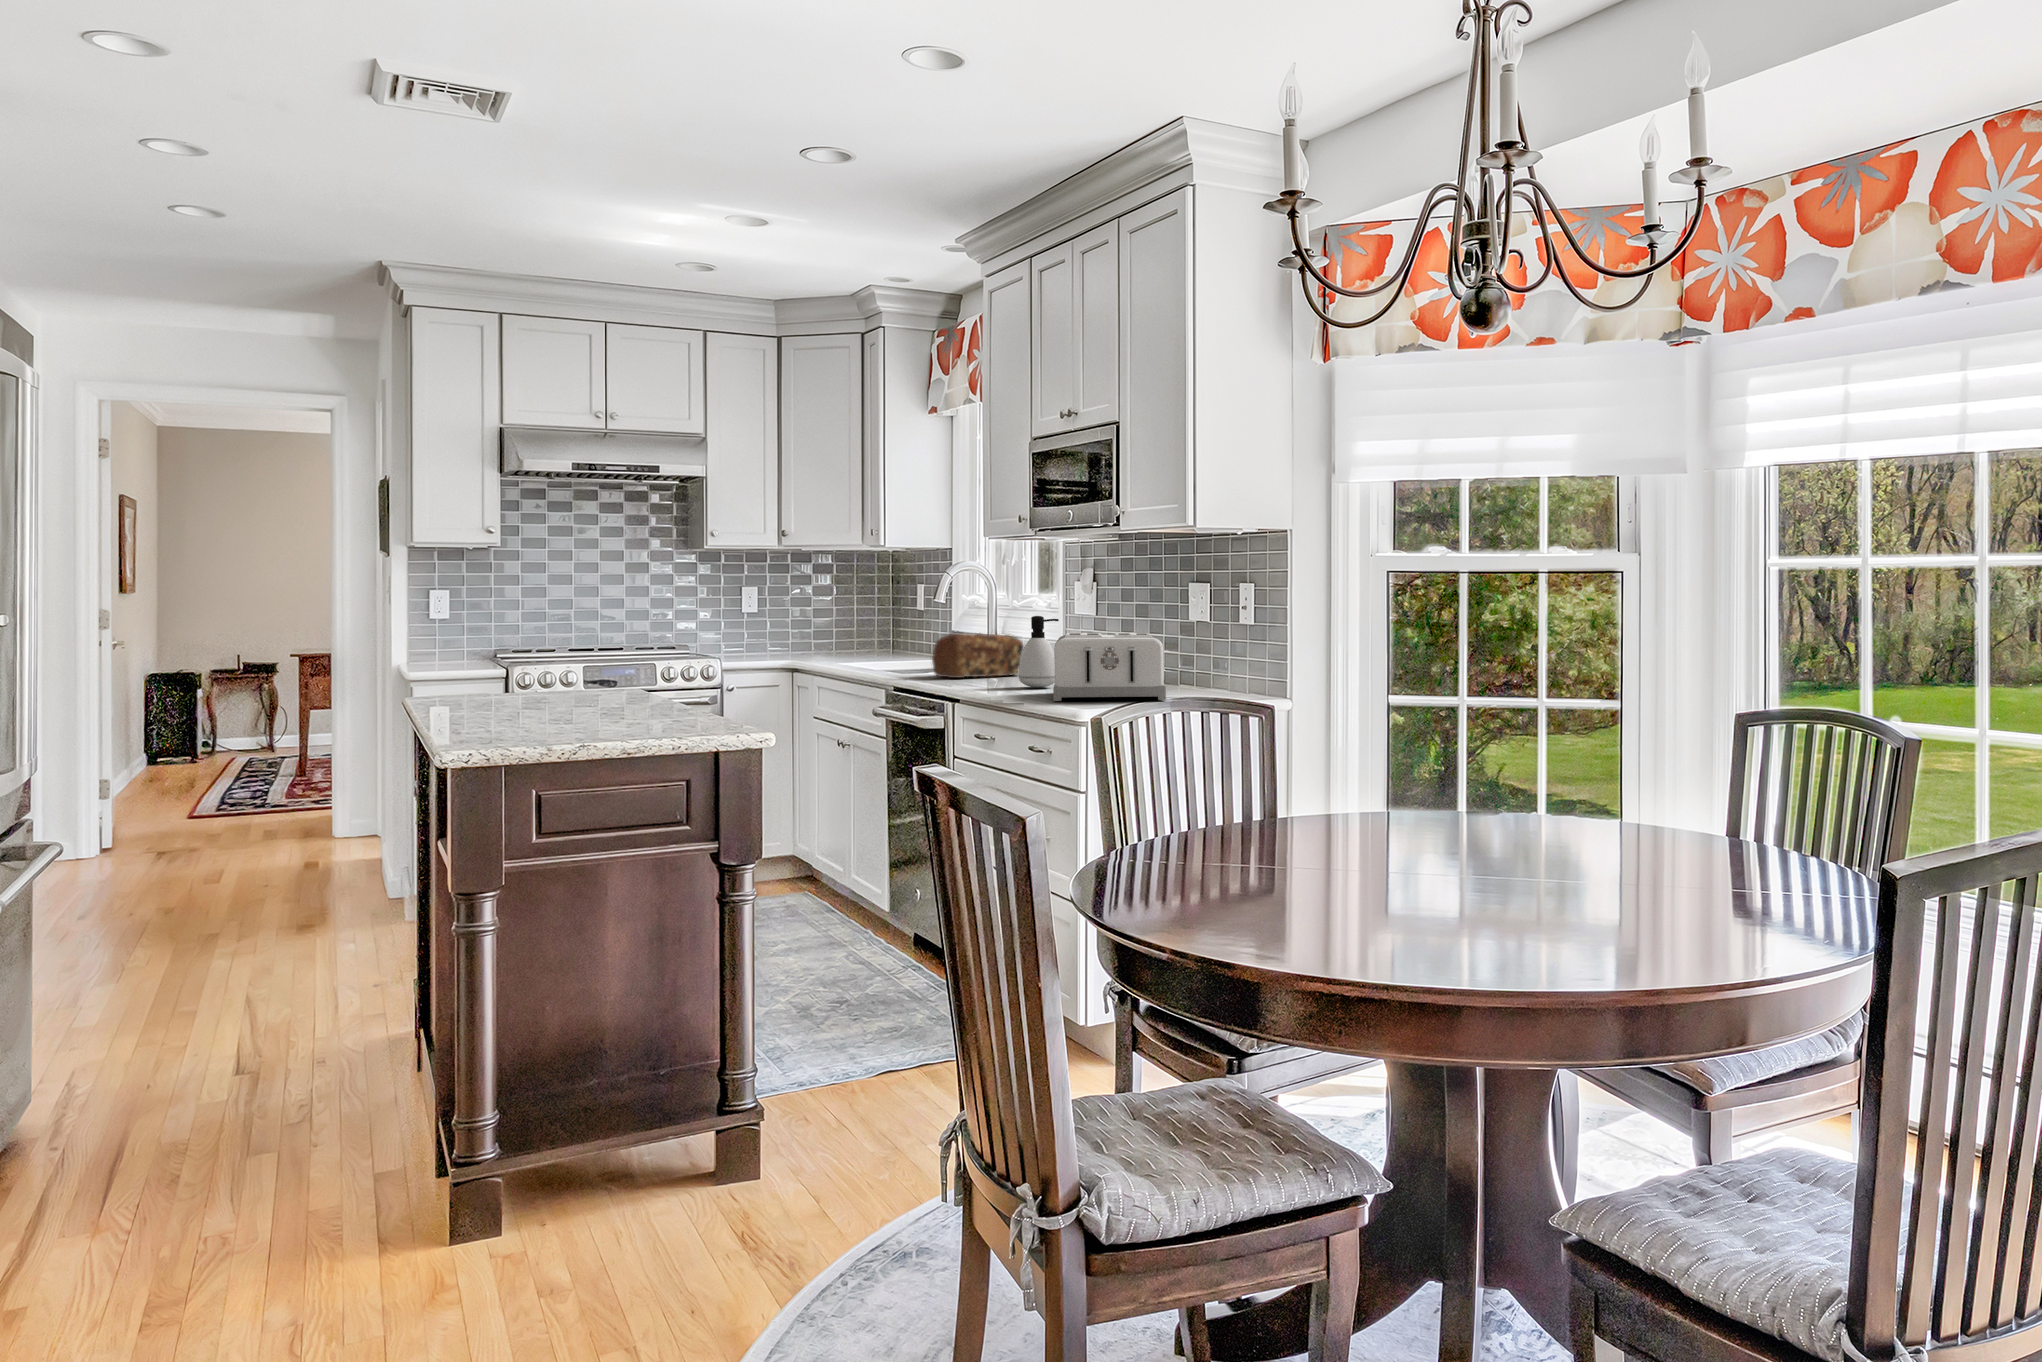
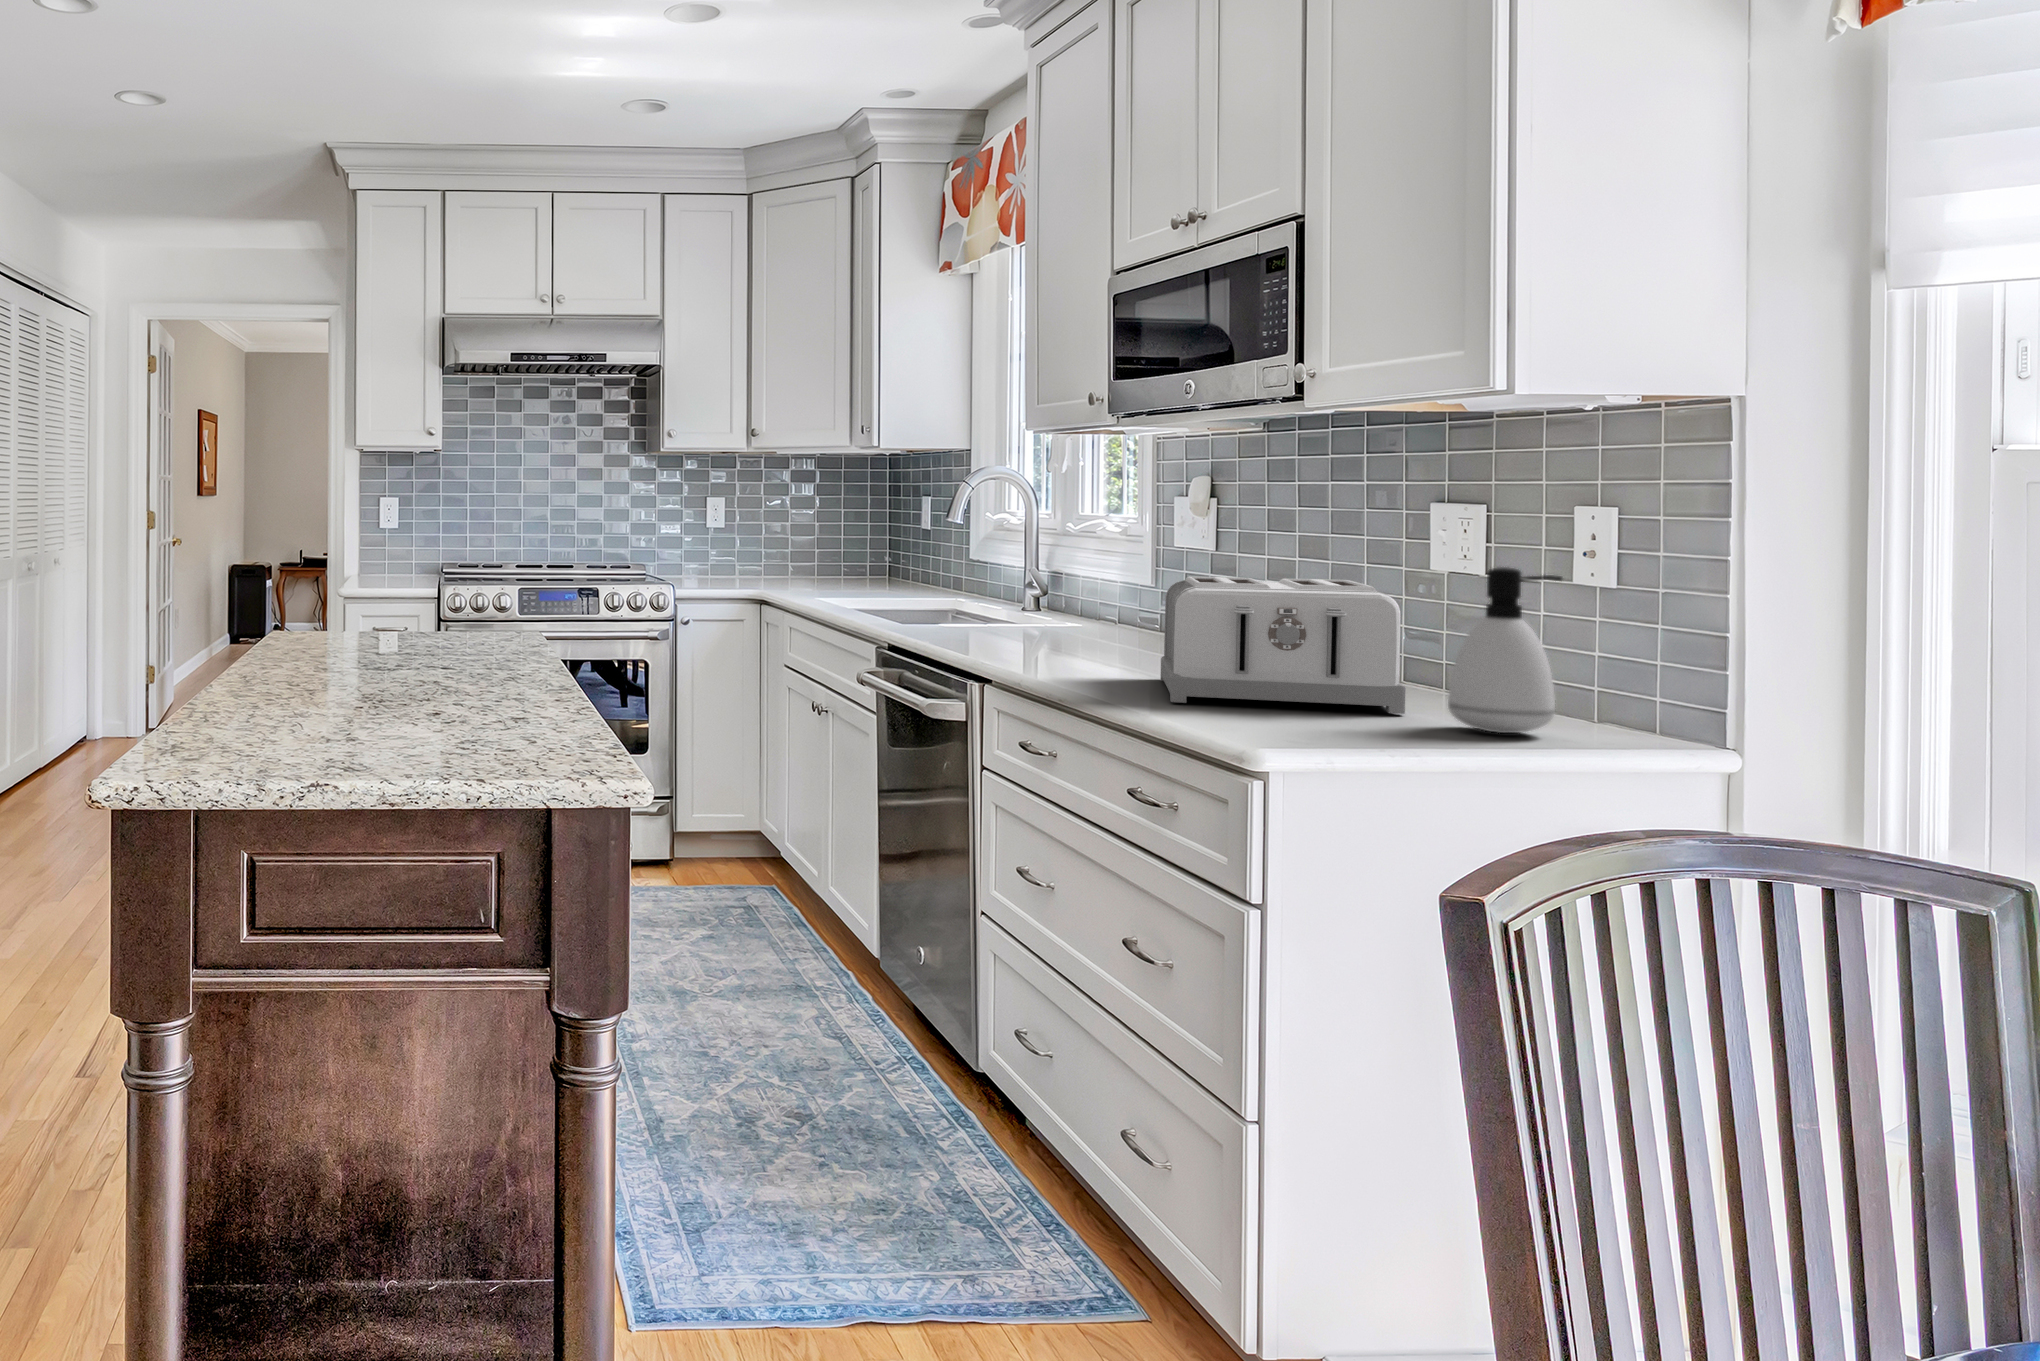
soap dispenser: present [1019,616,1059,688] -> present [1448,567,1562,733]
bread loaf: present [932,633,1024,678] -> none [941,568,1087,637]

